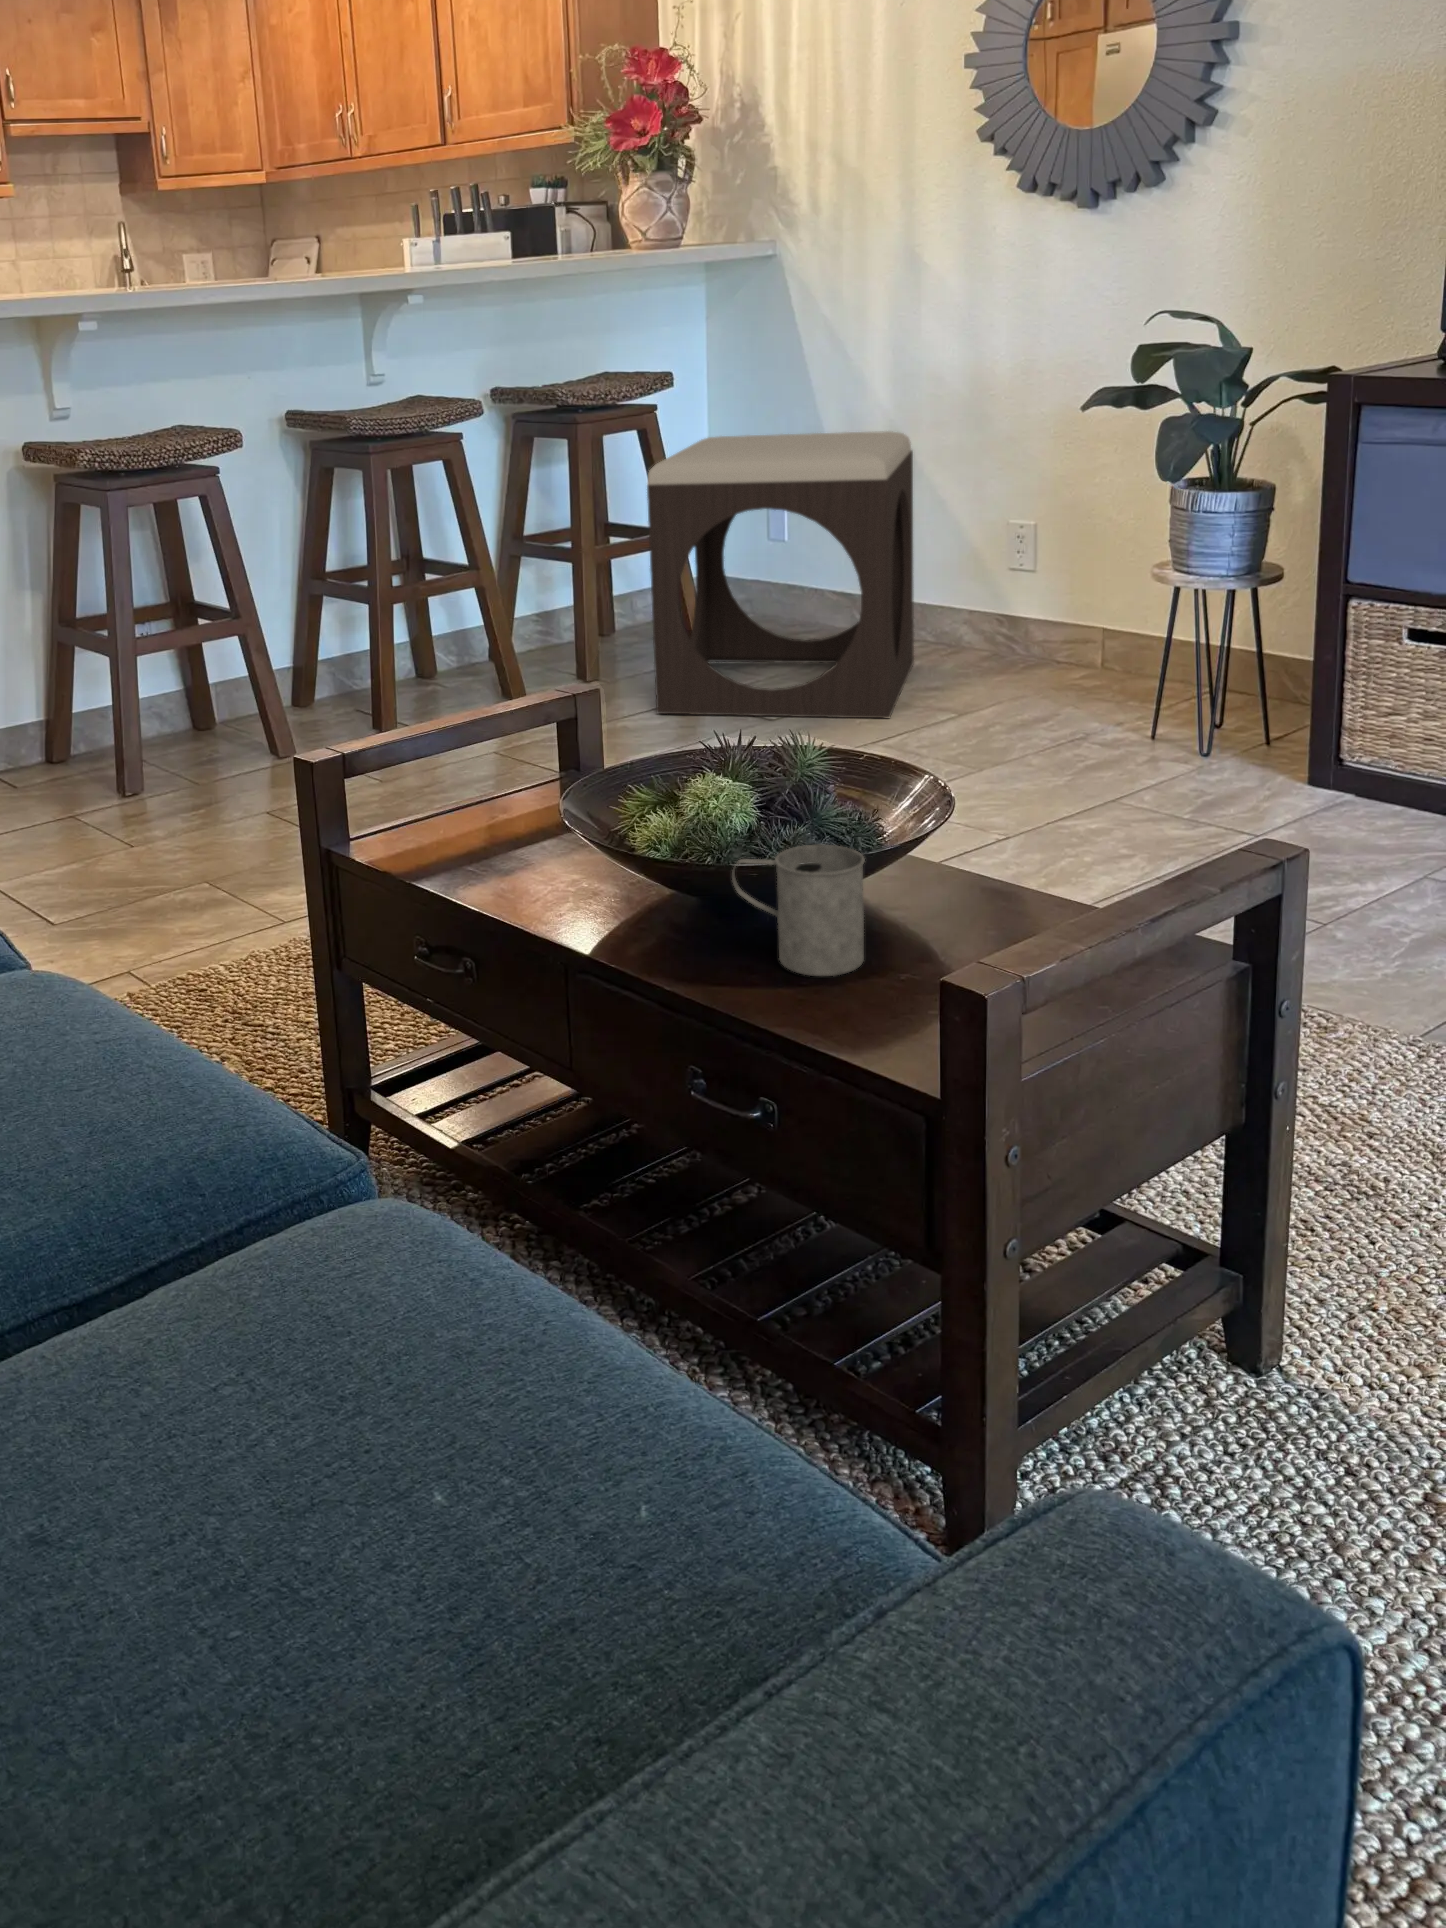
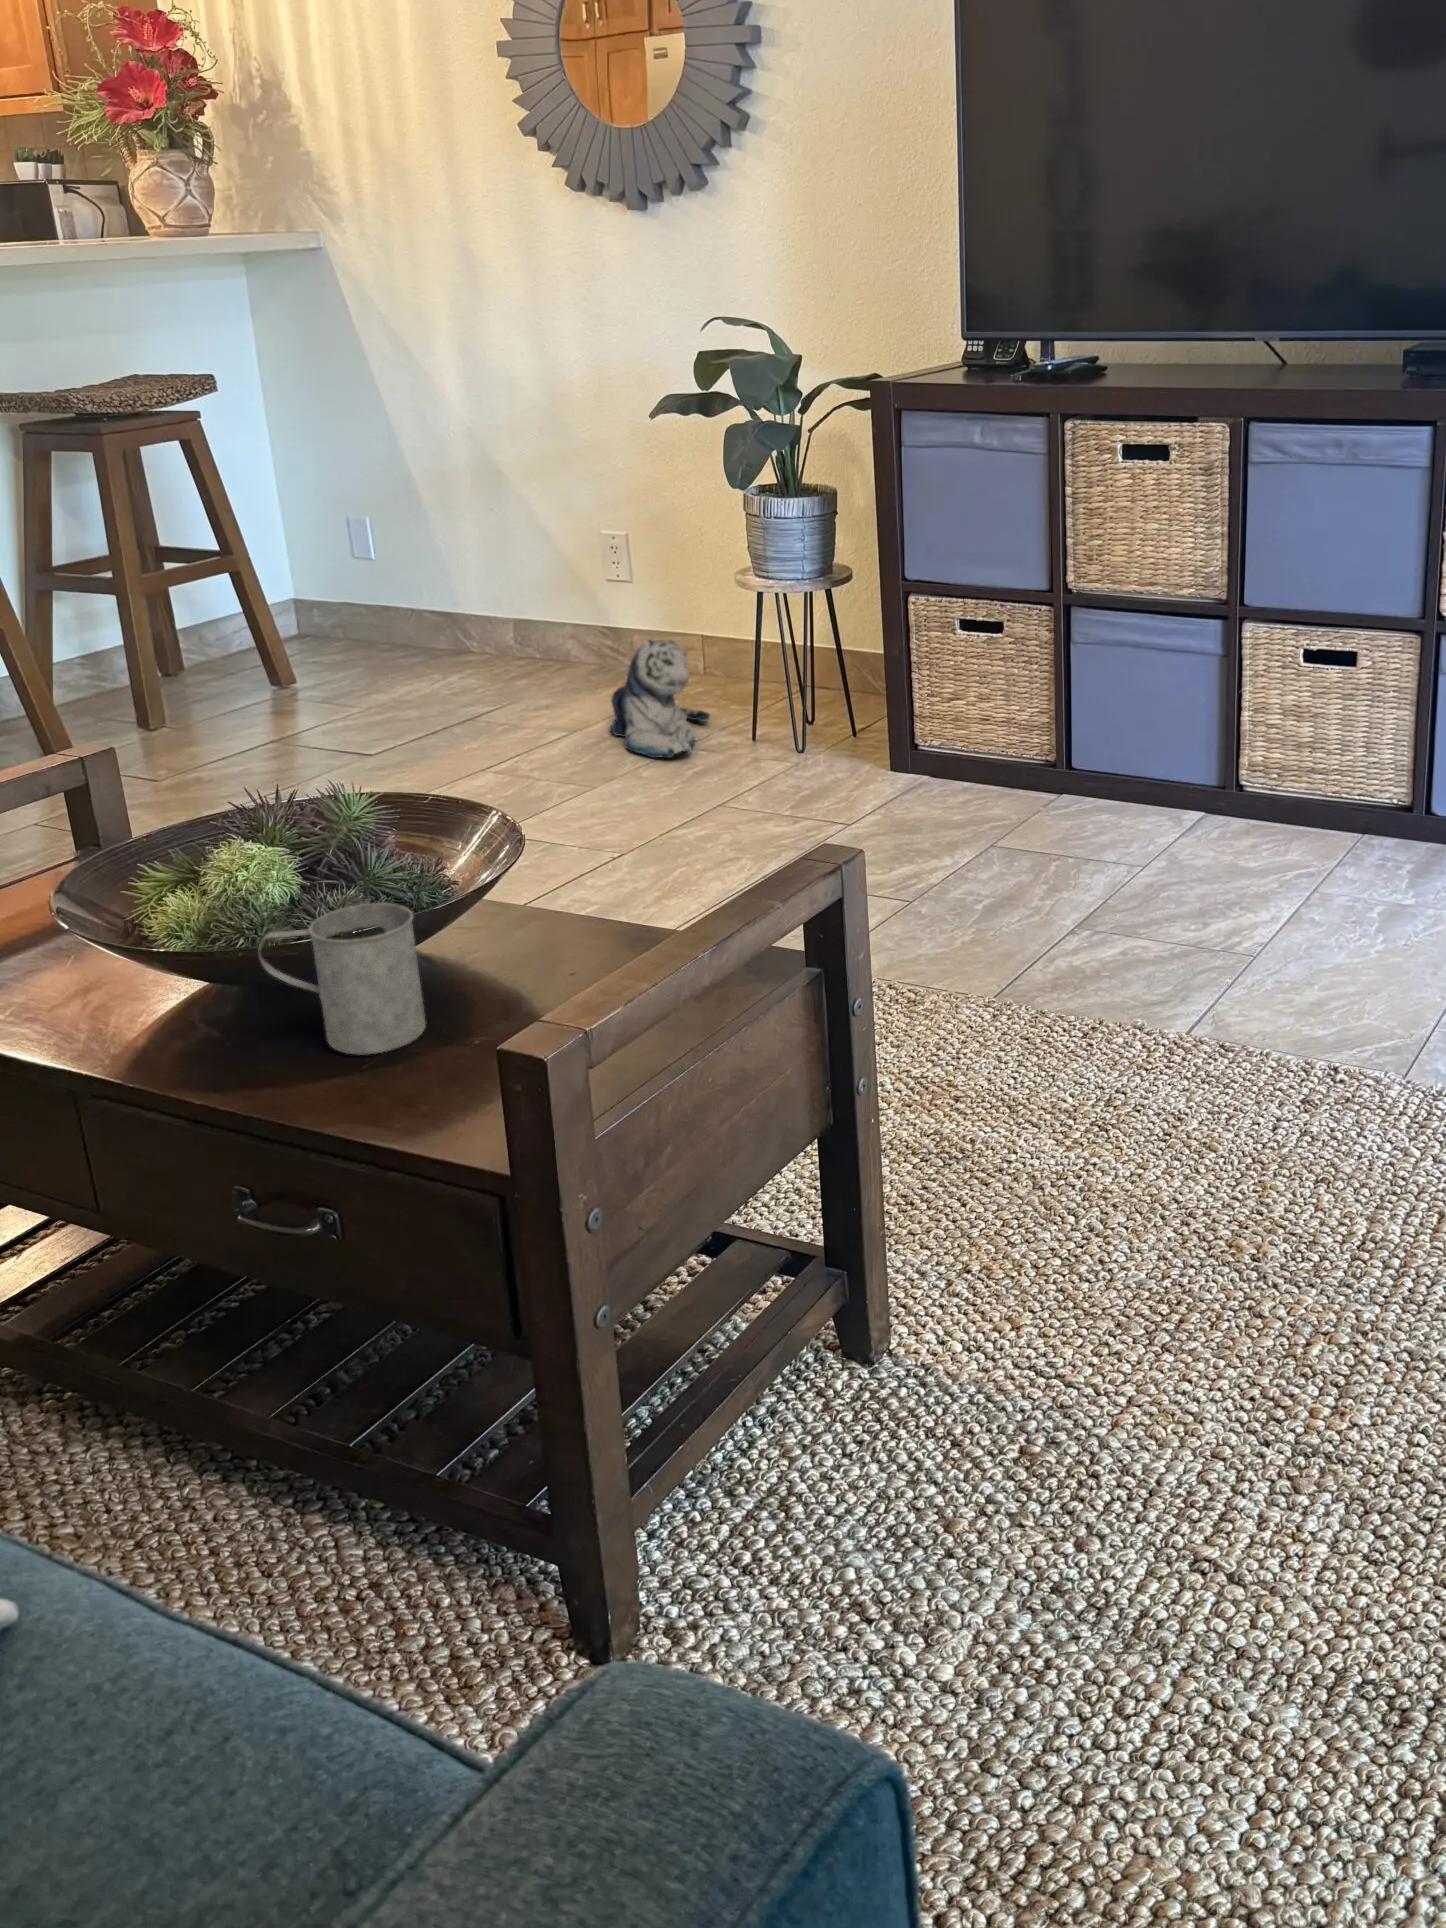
footstool: present [647,431,914,719] -> none [191,441,514,755]
plush toy: none [1007,633,1114,753] -> present [609,640,709,758]

